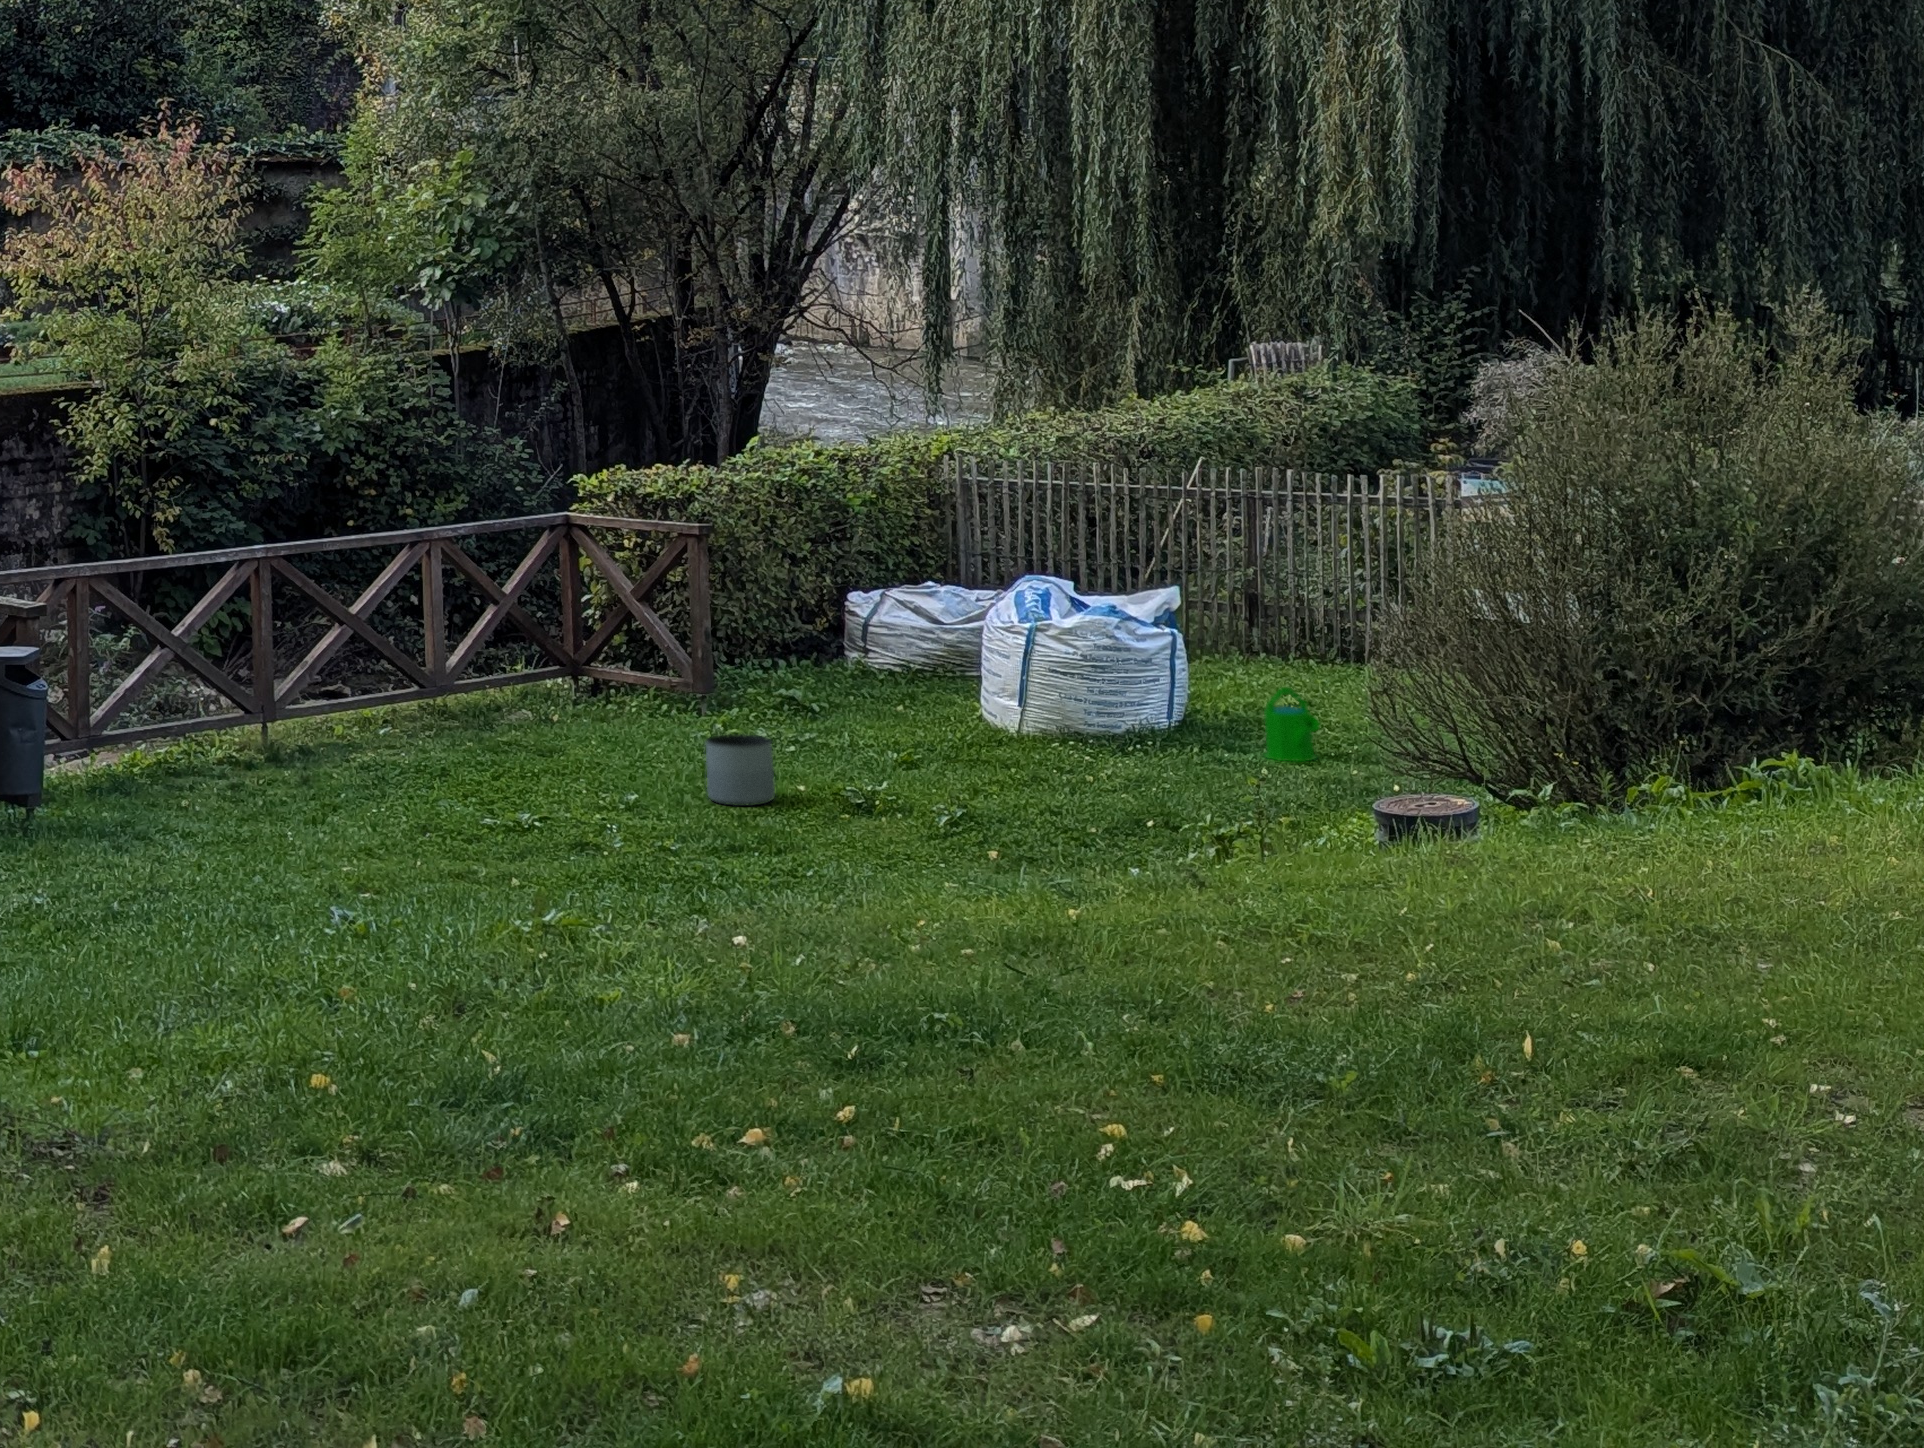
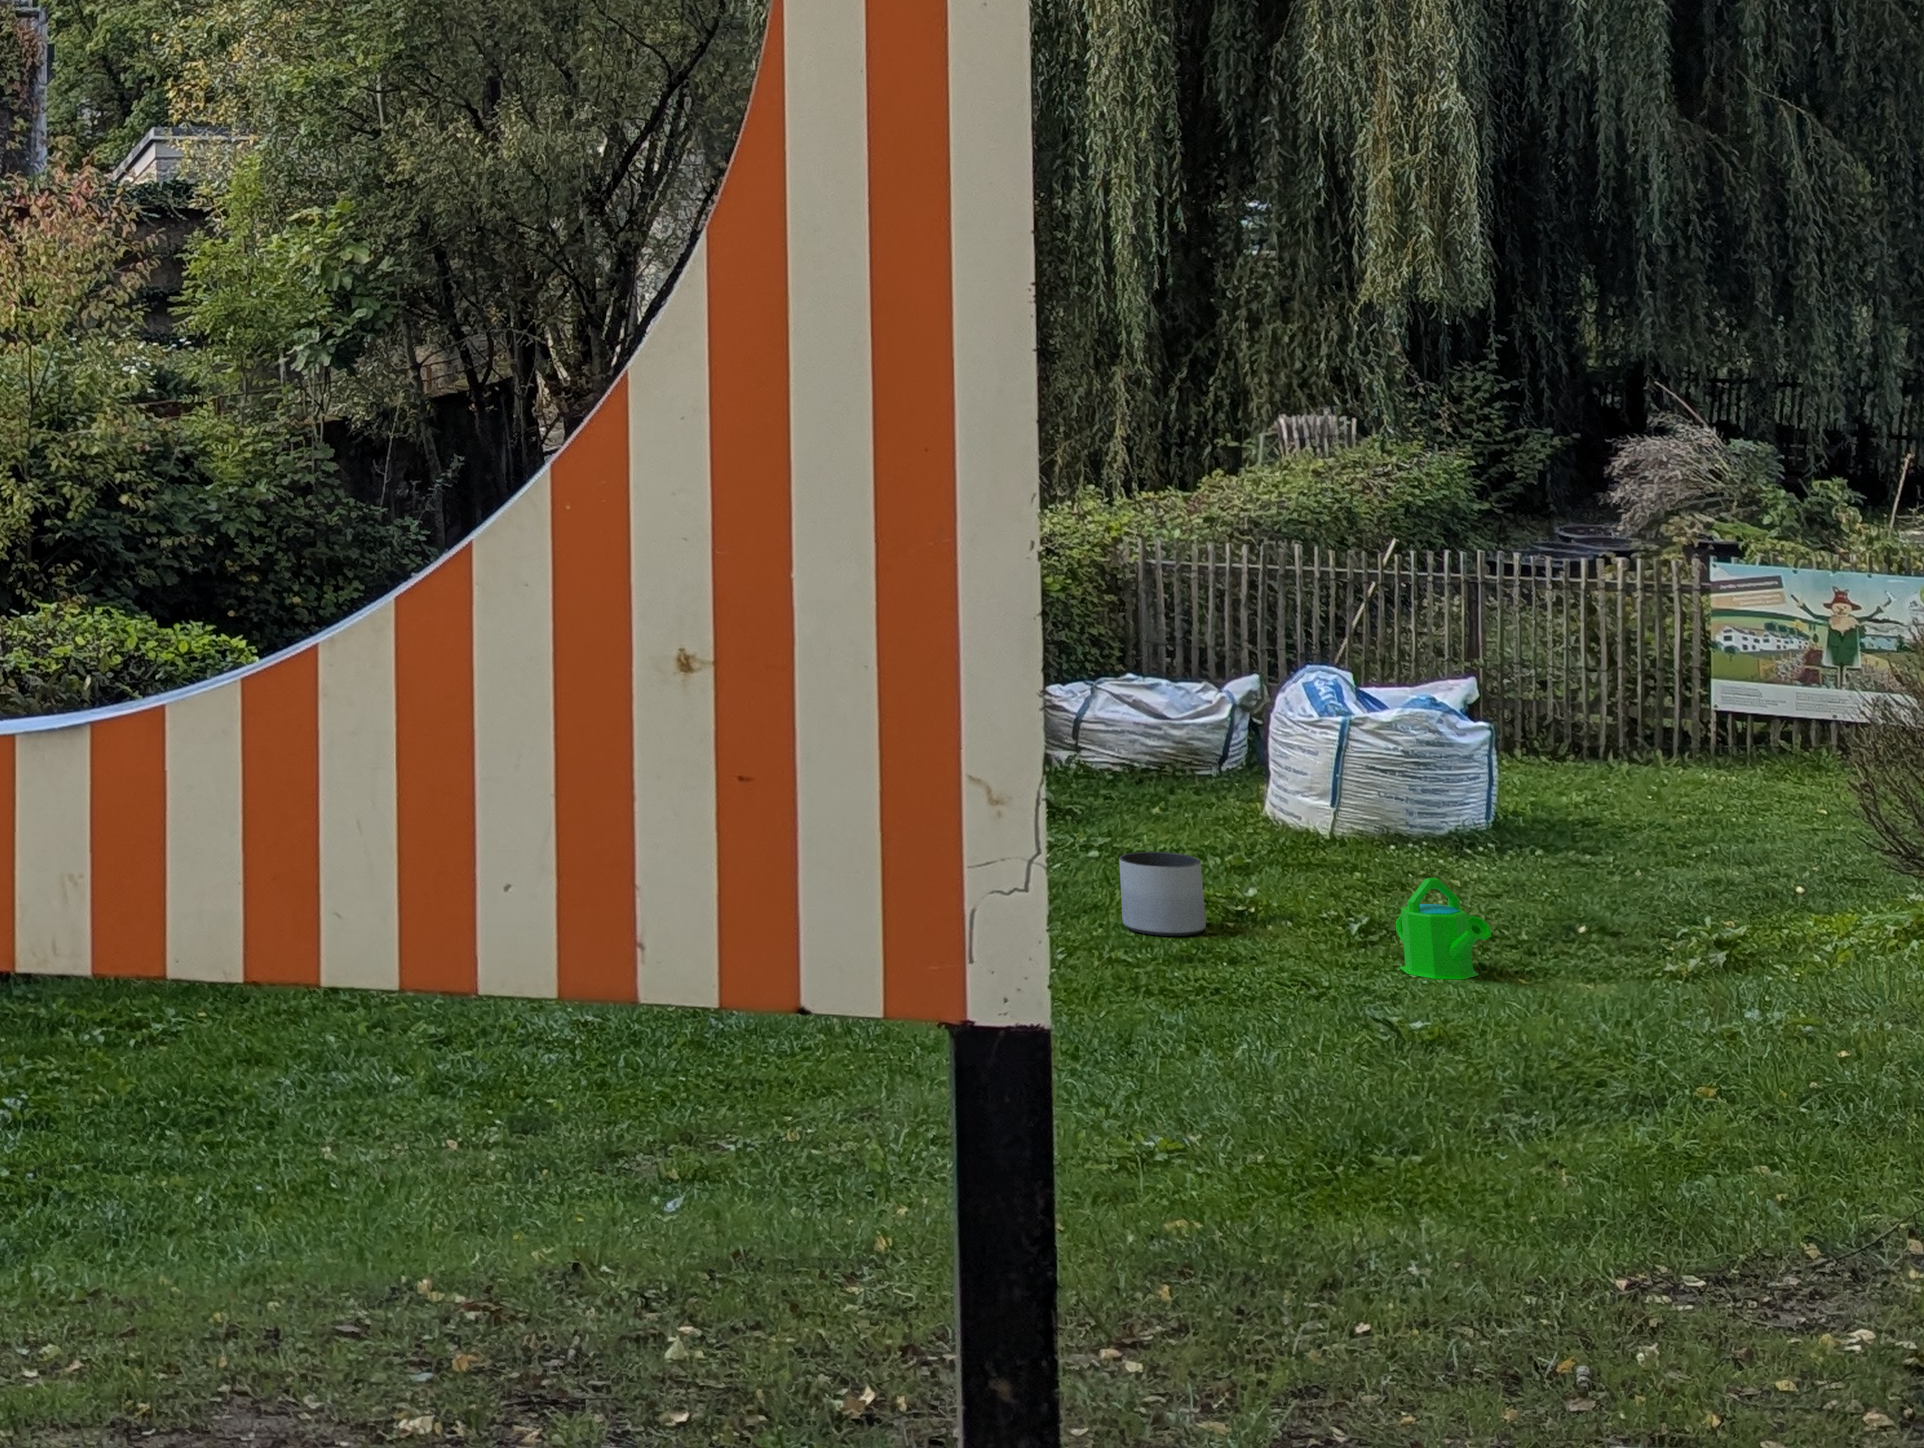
watering can: present [1264,687,1320,762] -> present [1396,878,1491,979]

